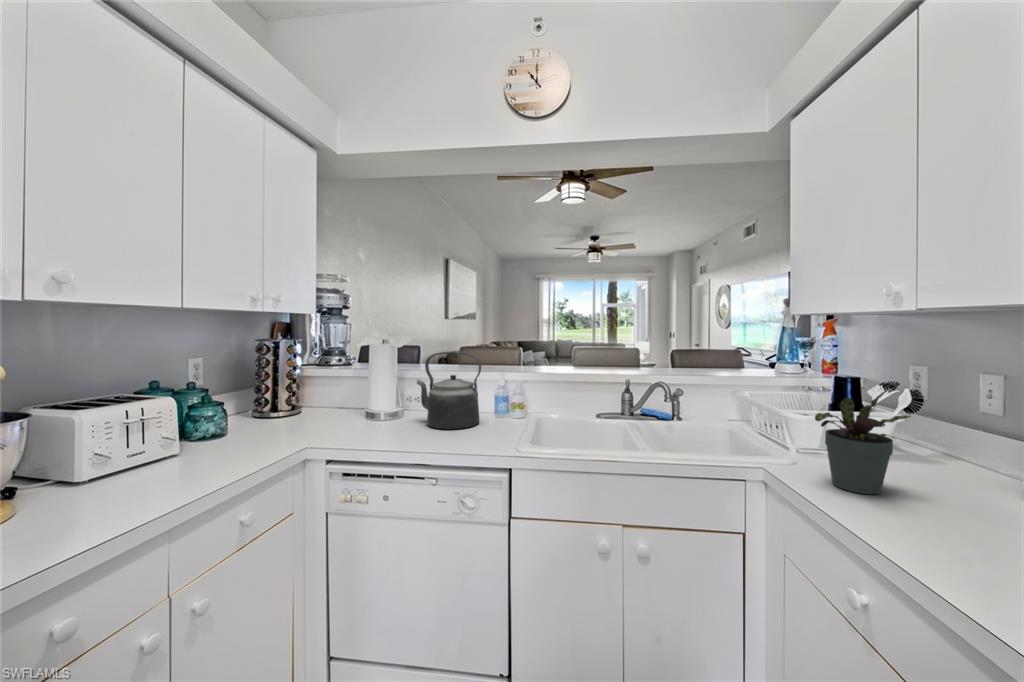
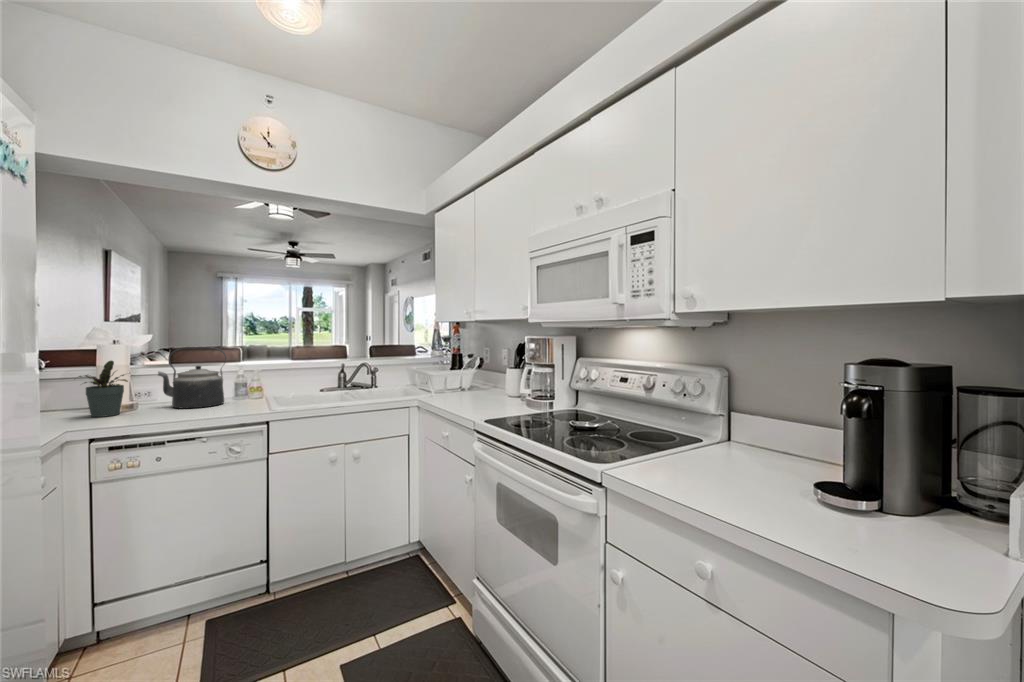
potted plant: present [815,391,911,494] -> present [79,361,128,417]

